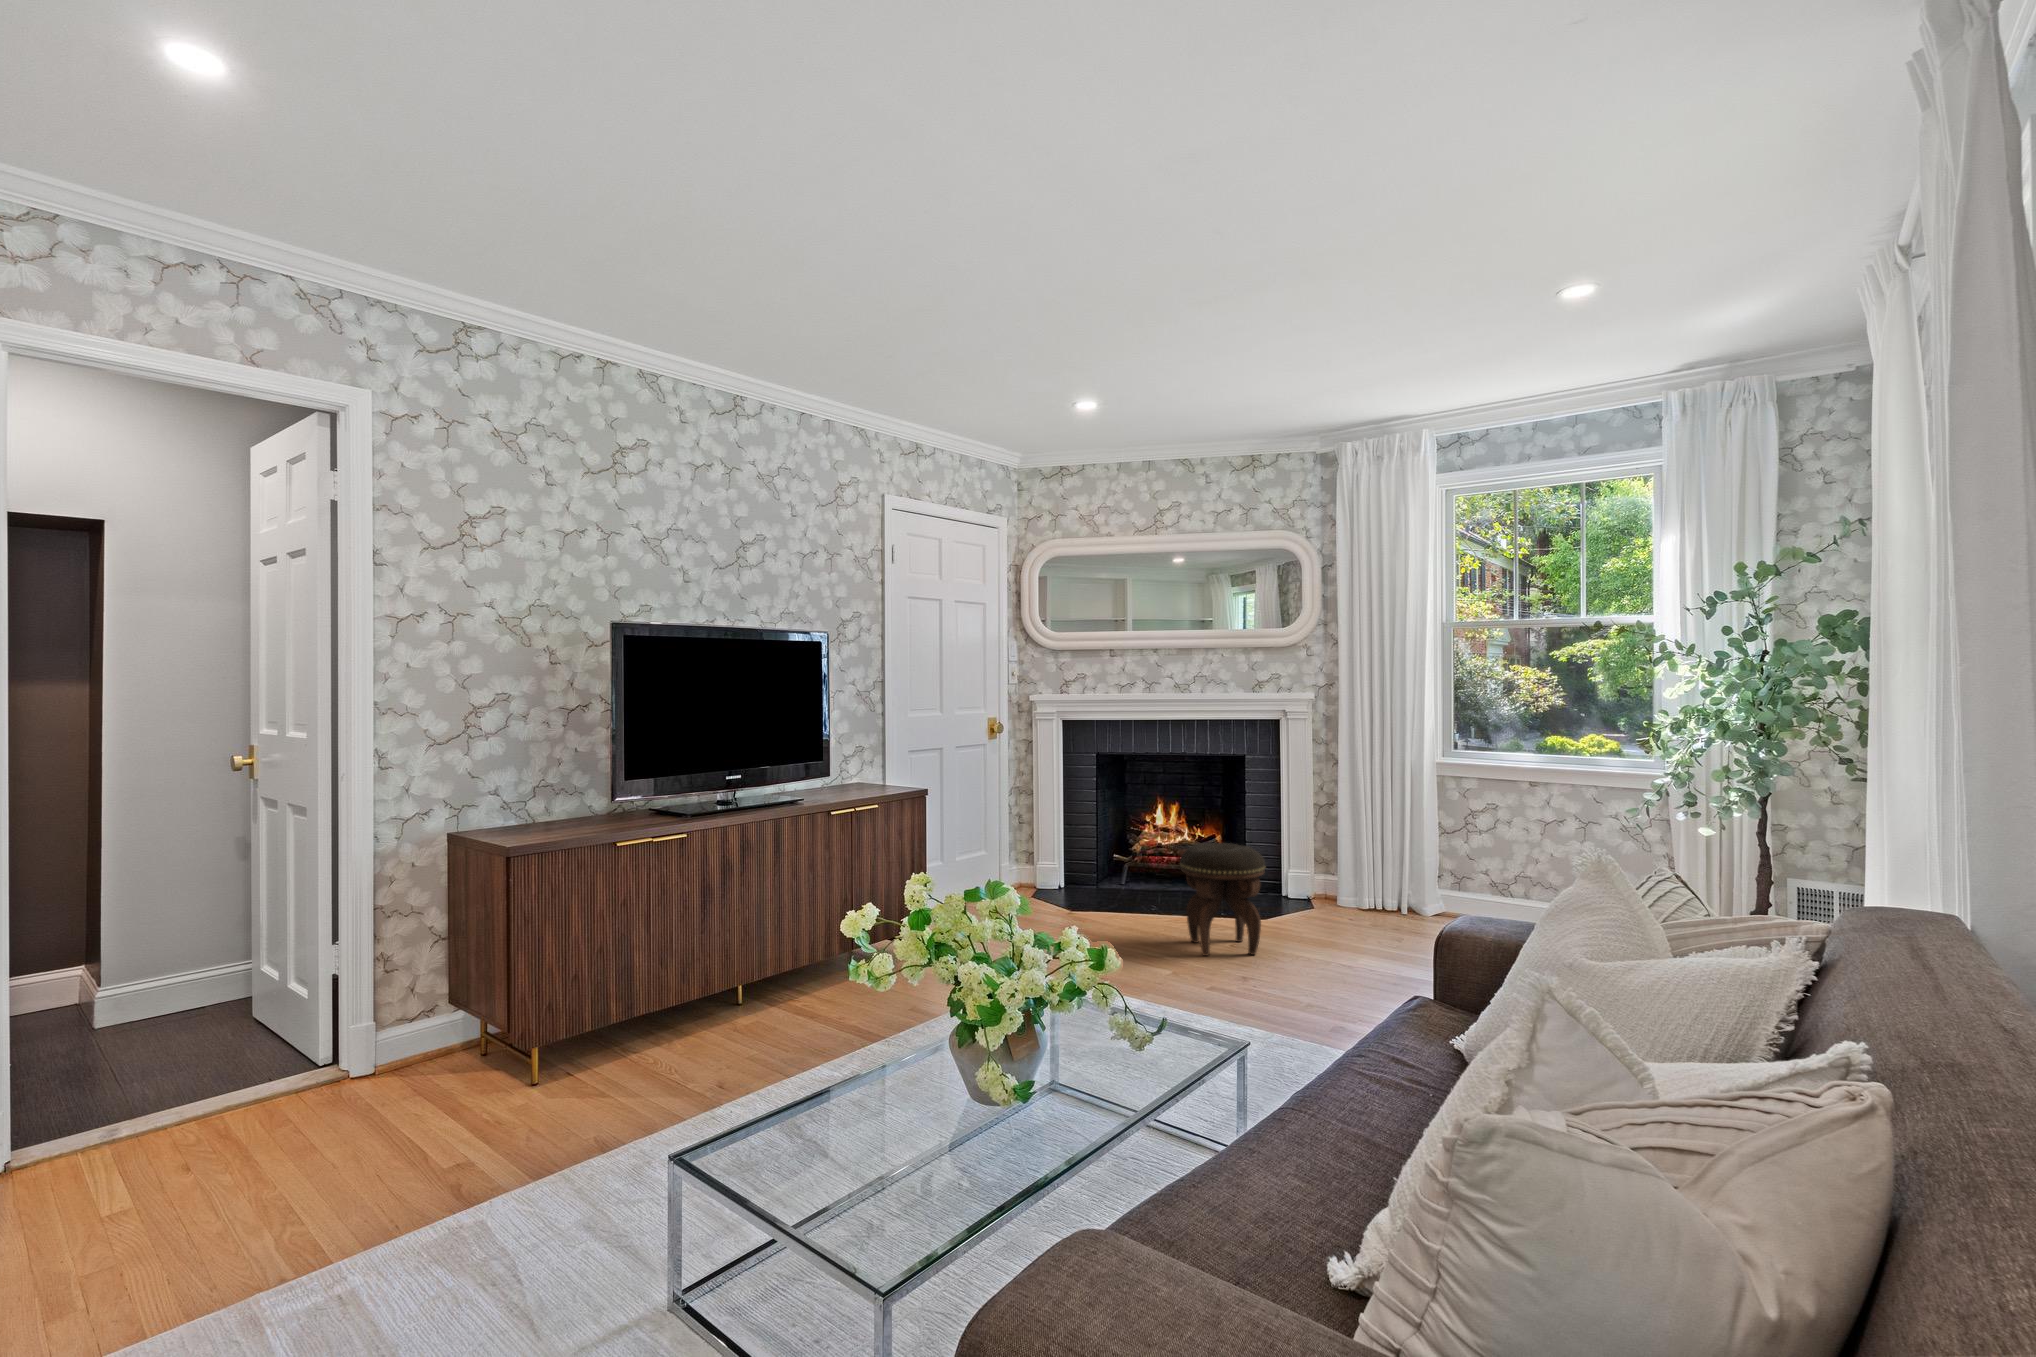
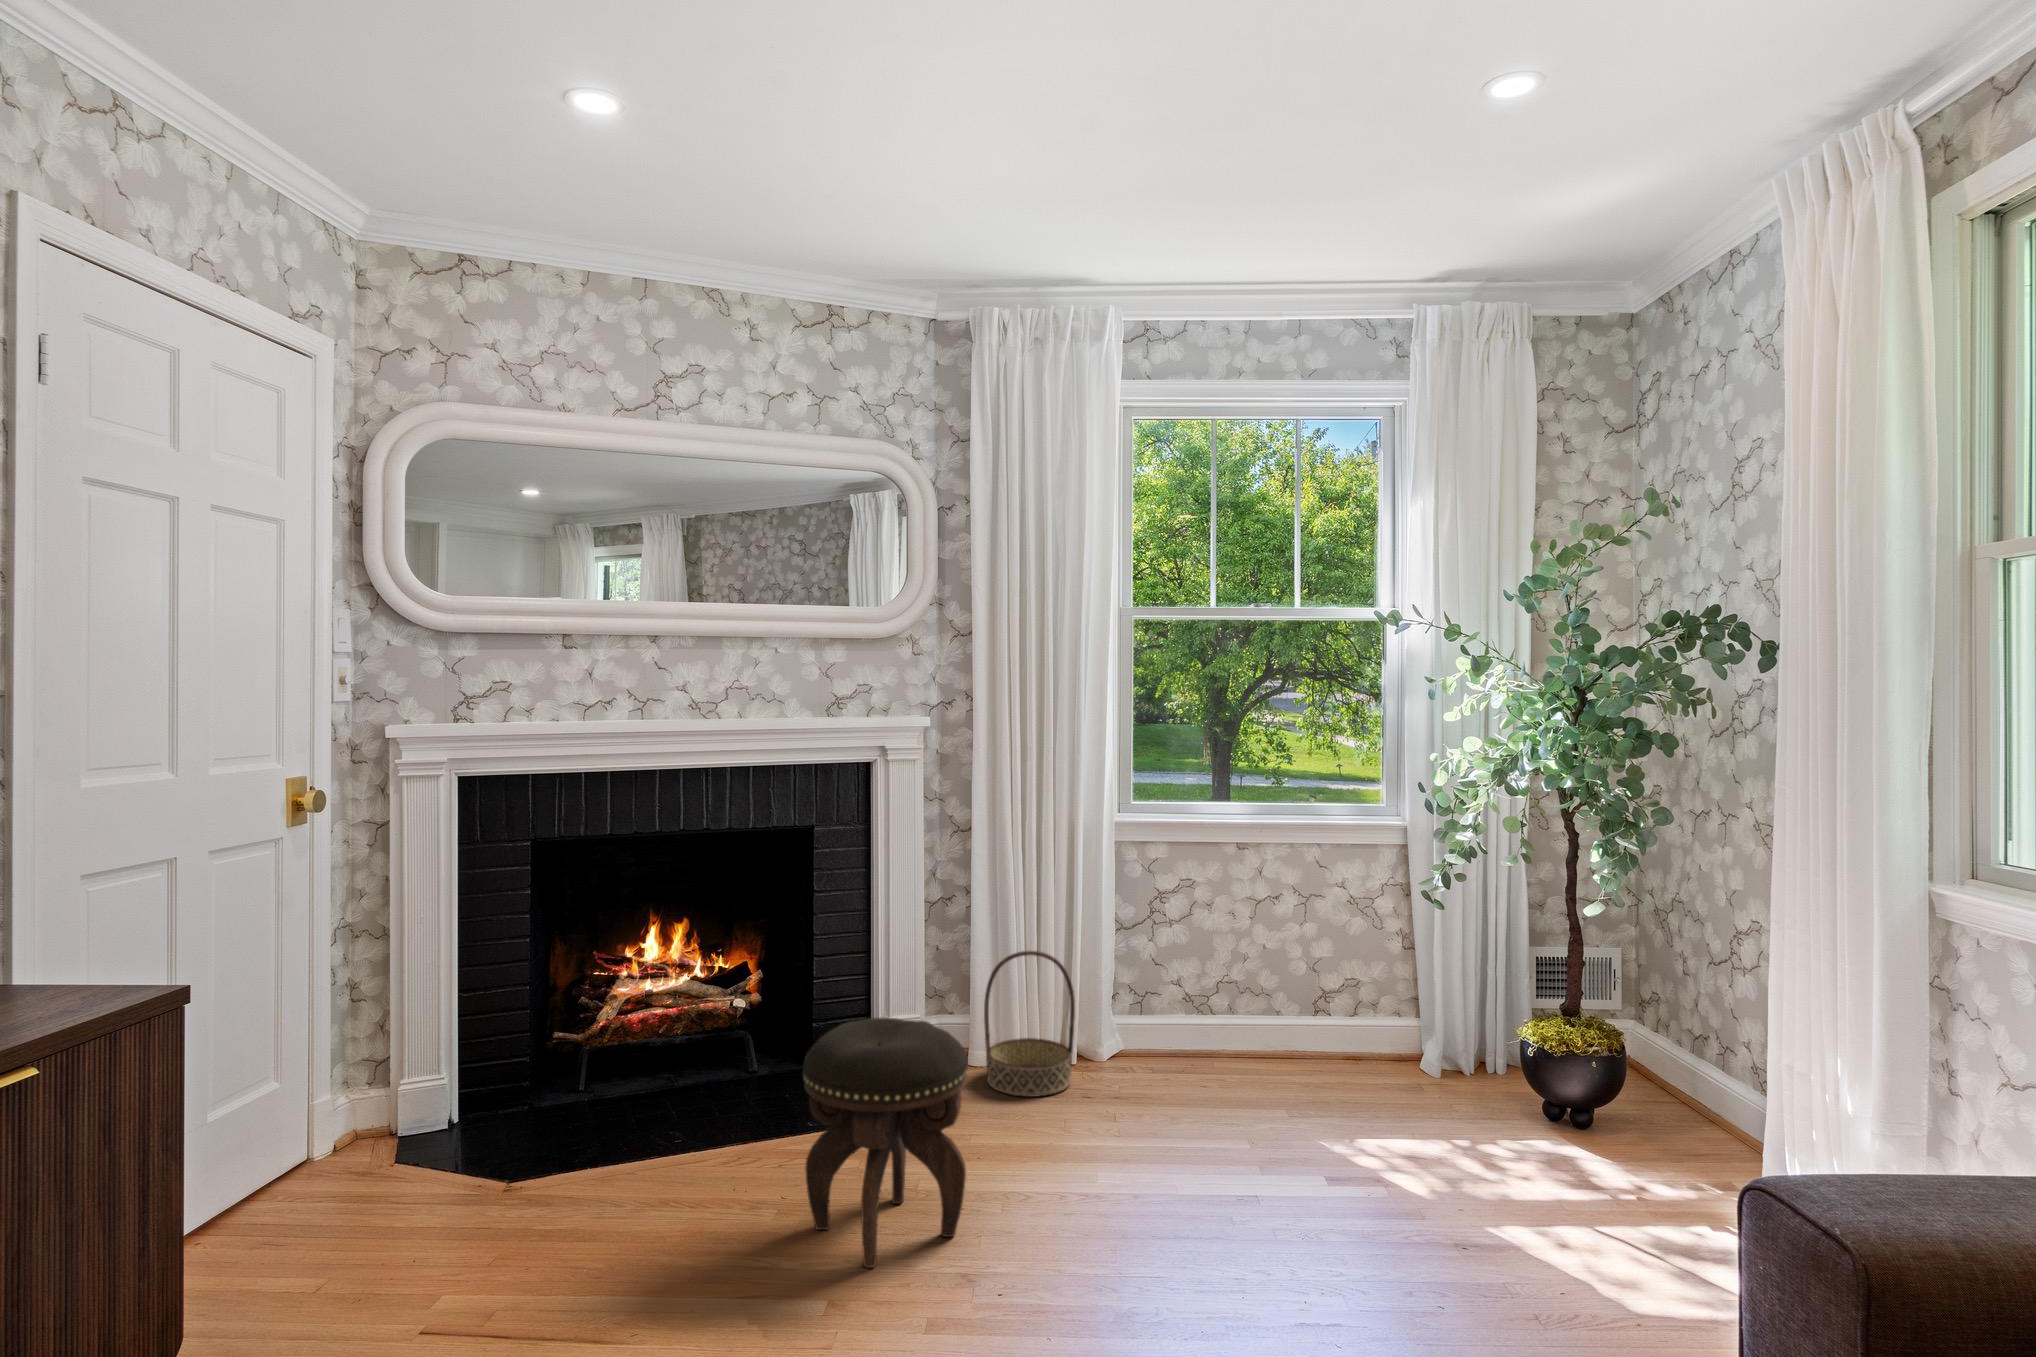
basket: none [1335,835,1392,922] -> present [984,951,1075,1097]

